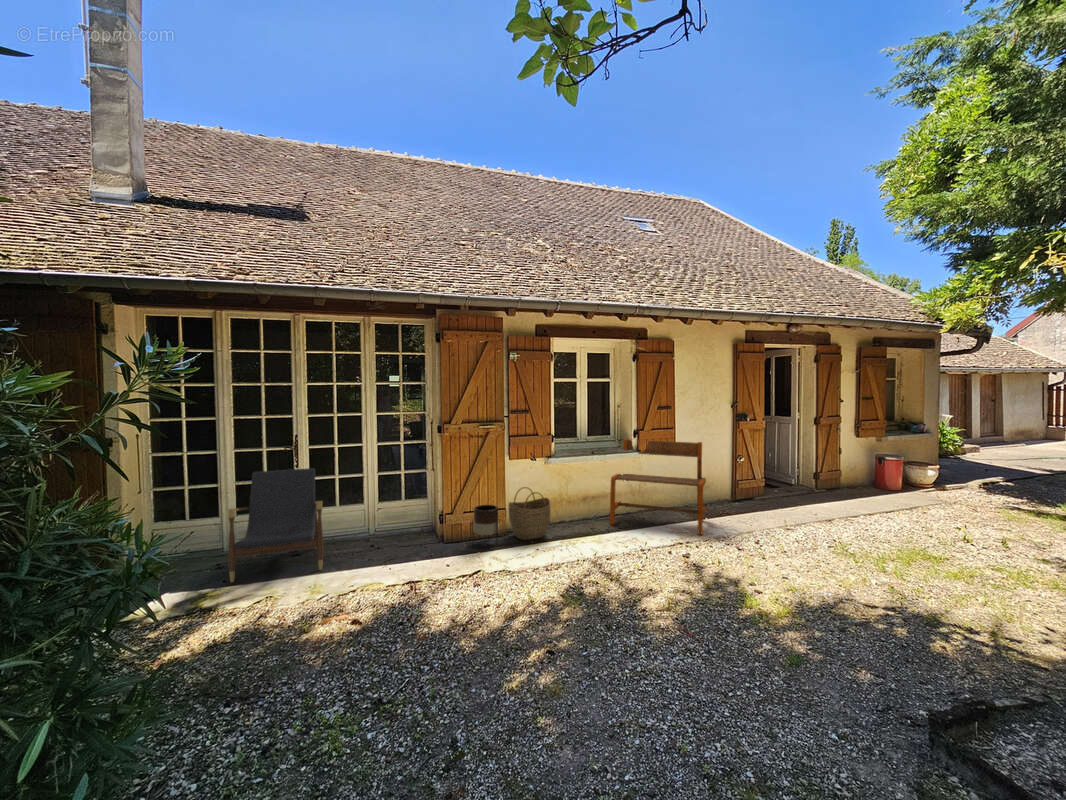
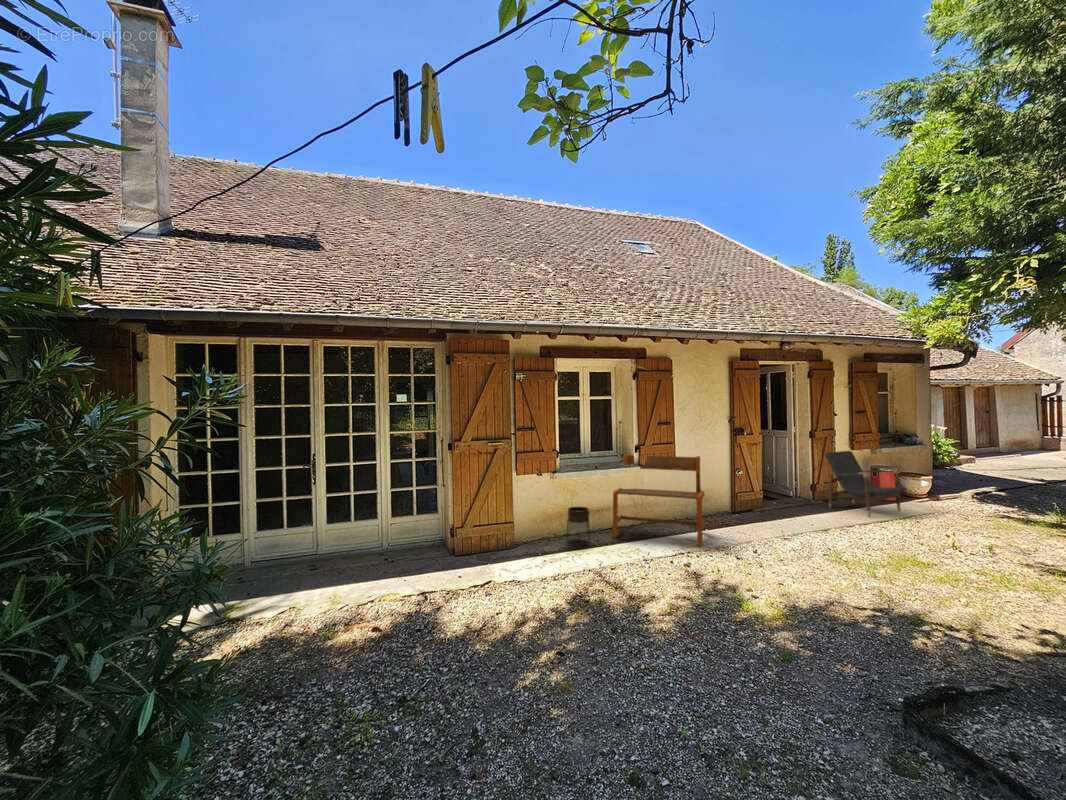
lounge chair: present [228,468,323,582] -> present [825,451,906,517]
woven basket: present [509,487,551,540] -> none [515,502,556,553]
planter: present [472,505,498,547] -> present [567,506,590,540]

